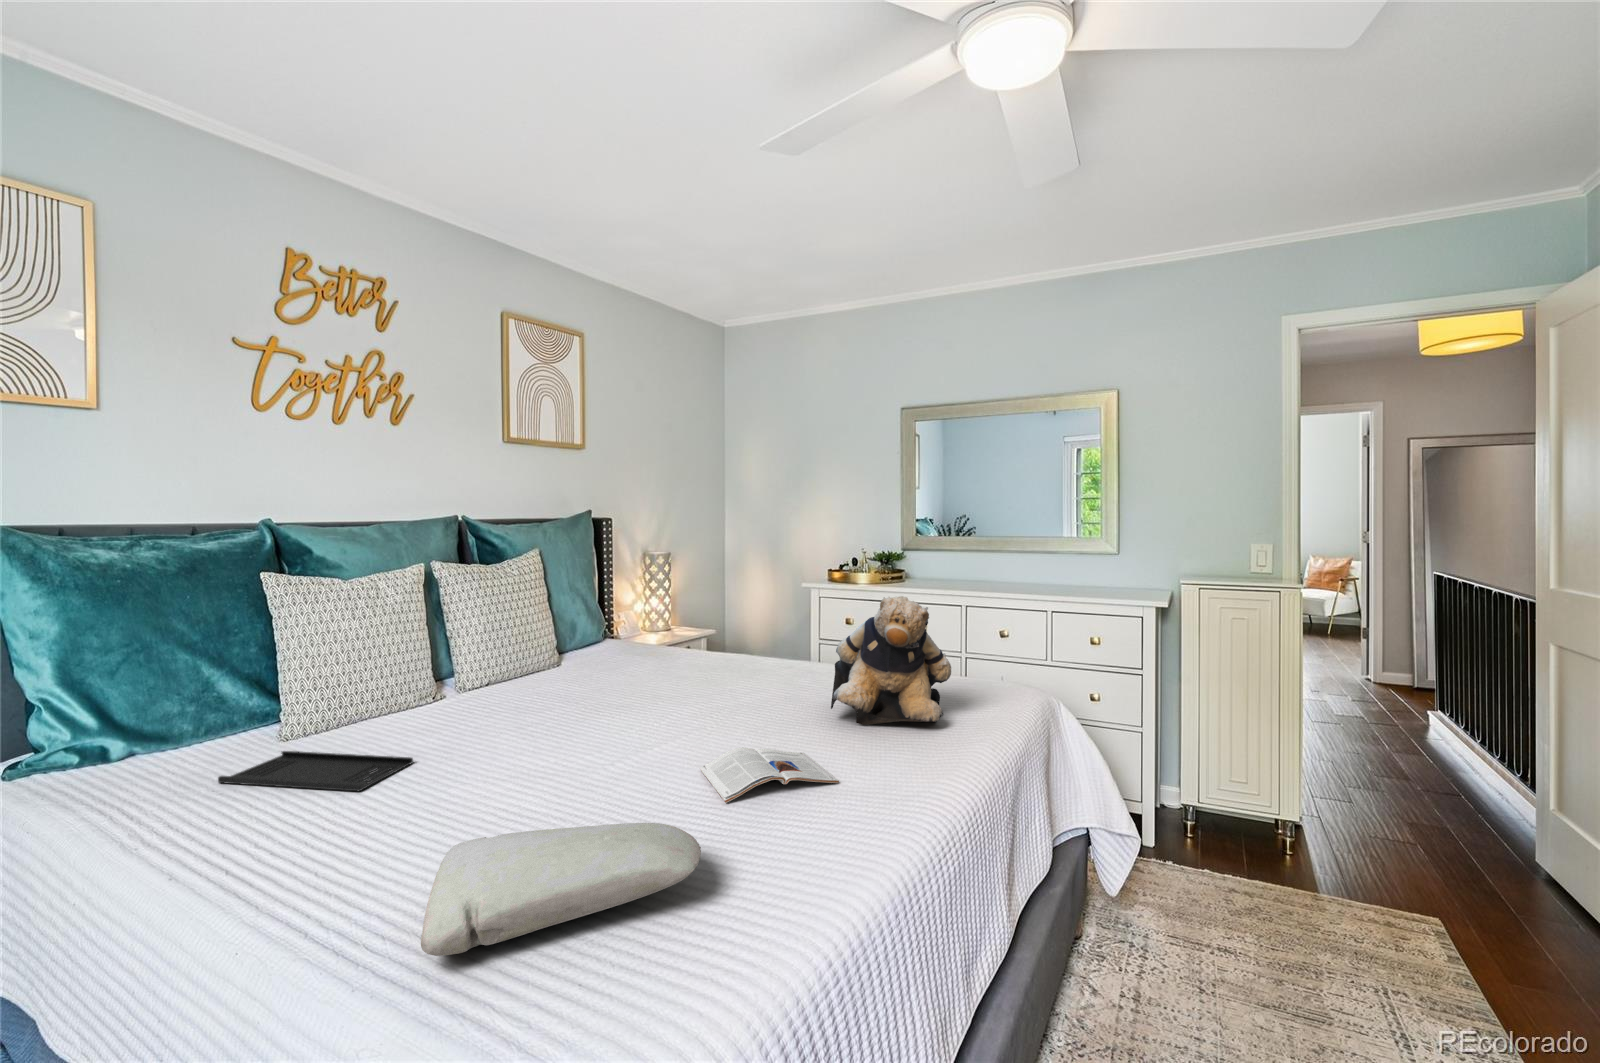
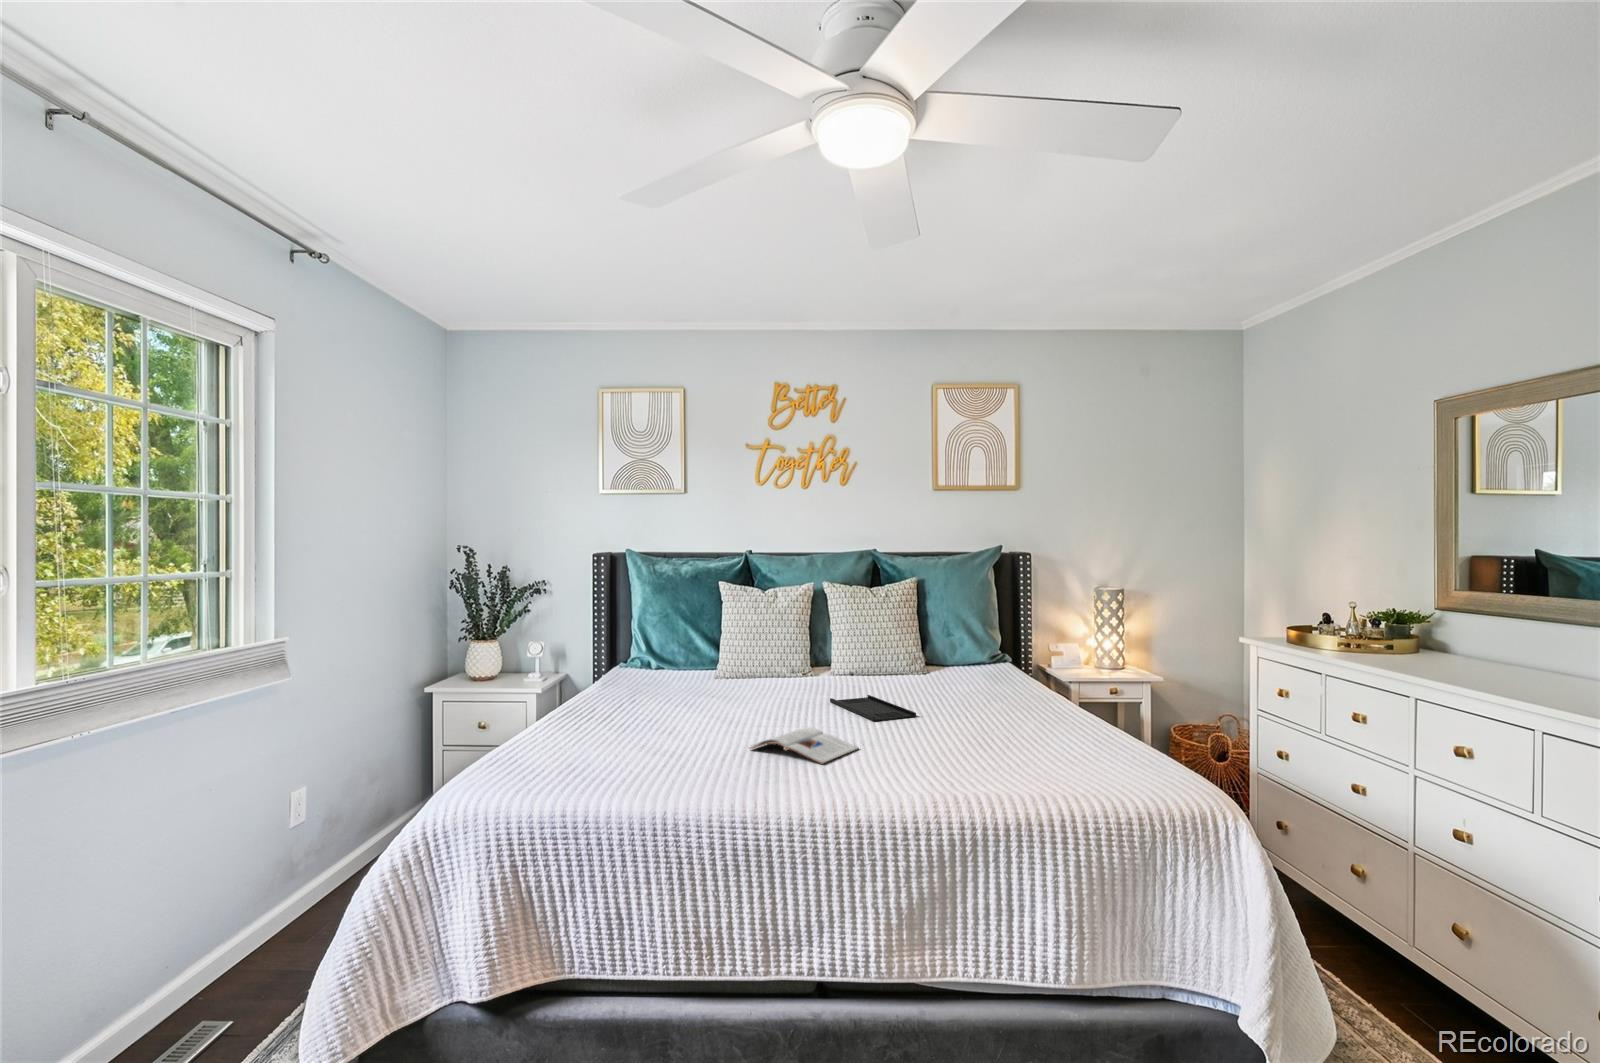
teddy bear: present [831,596,951,725] -> none [929,628,1060,767]
tray: present [218,751,413,791] -> present [830,695,916,721]
pillow: present [421,823,701,956] -> none [536,711,665,754]

